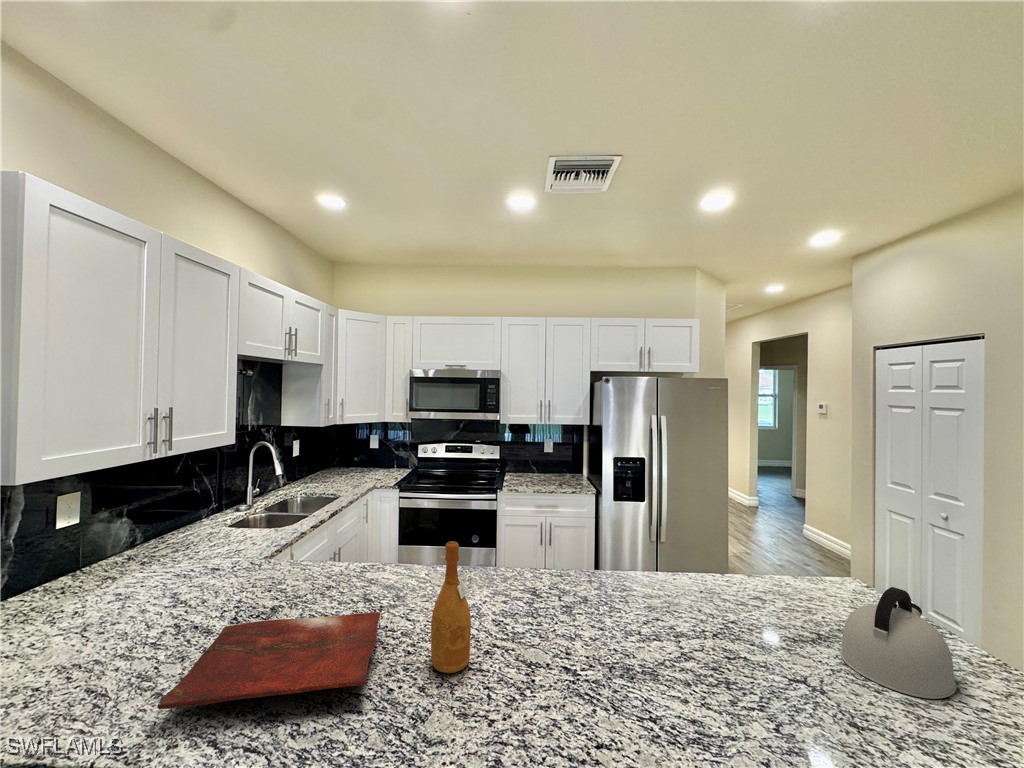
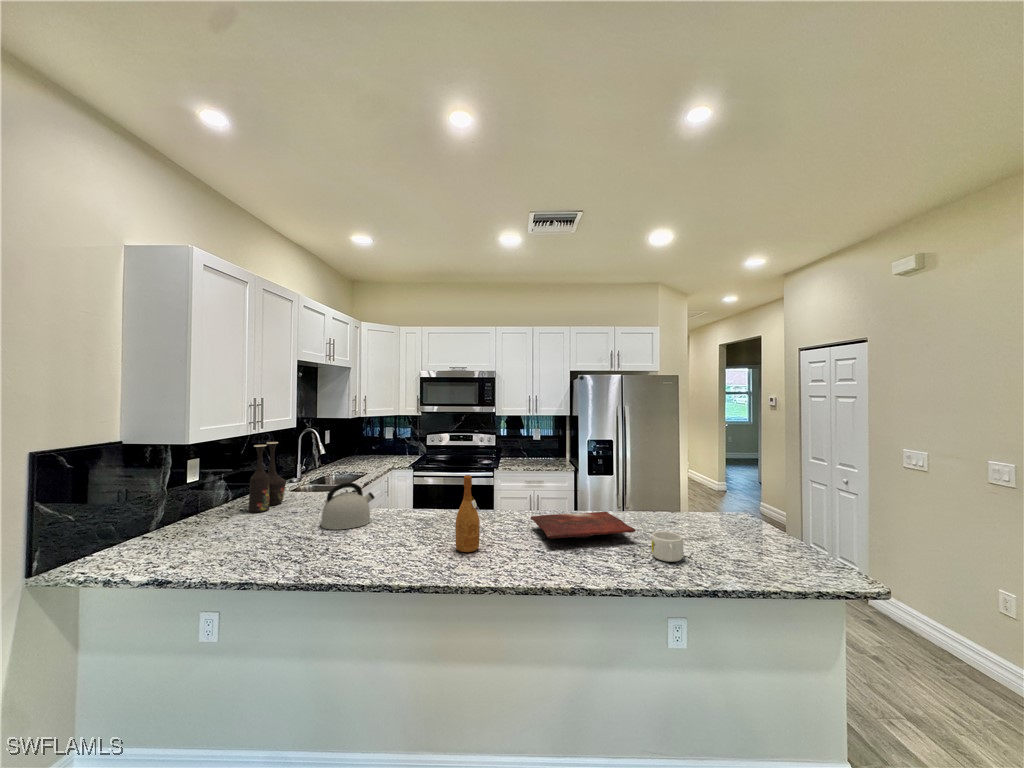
vase: none [151,465,214,568] -> present [249,442,286,513]
kettle: present [841,587,956,699] -> present [321,482,375,530]
cutting board: present [157,612,381,709] -> present [531,512,635,538]
mug: none [759,642,820,712] -> present [652,531,683,562]

